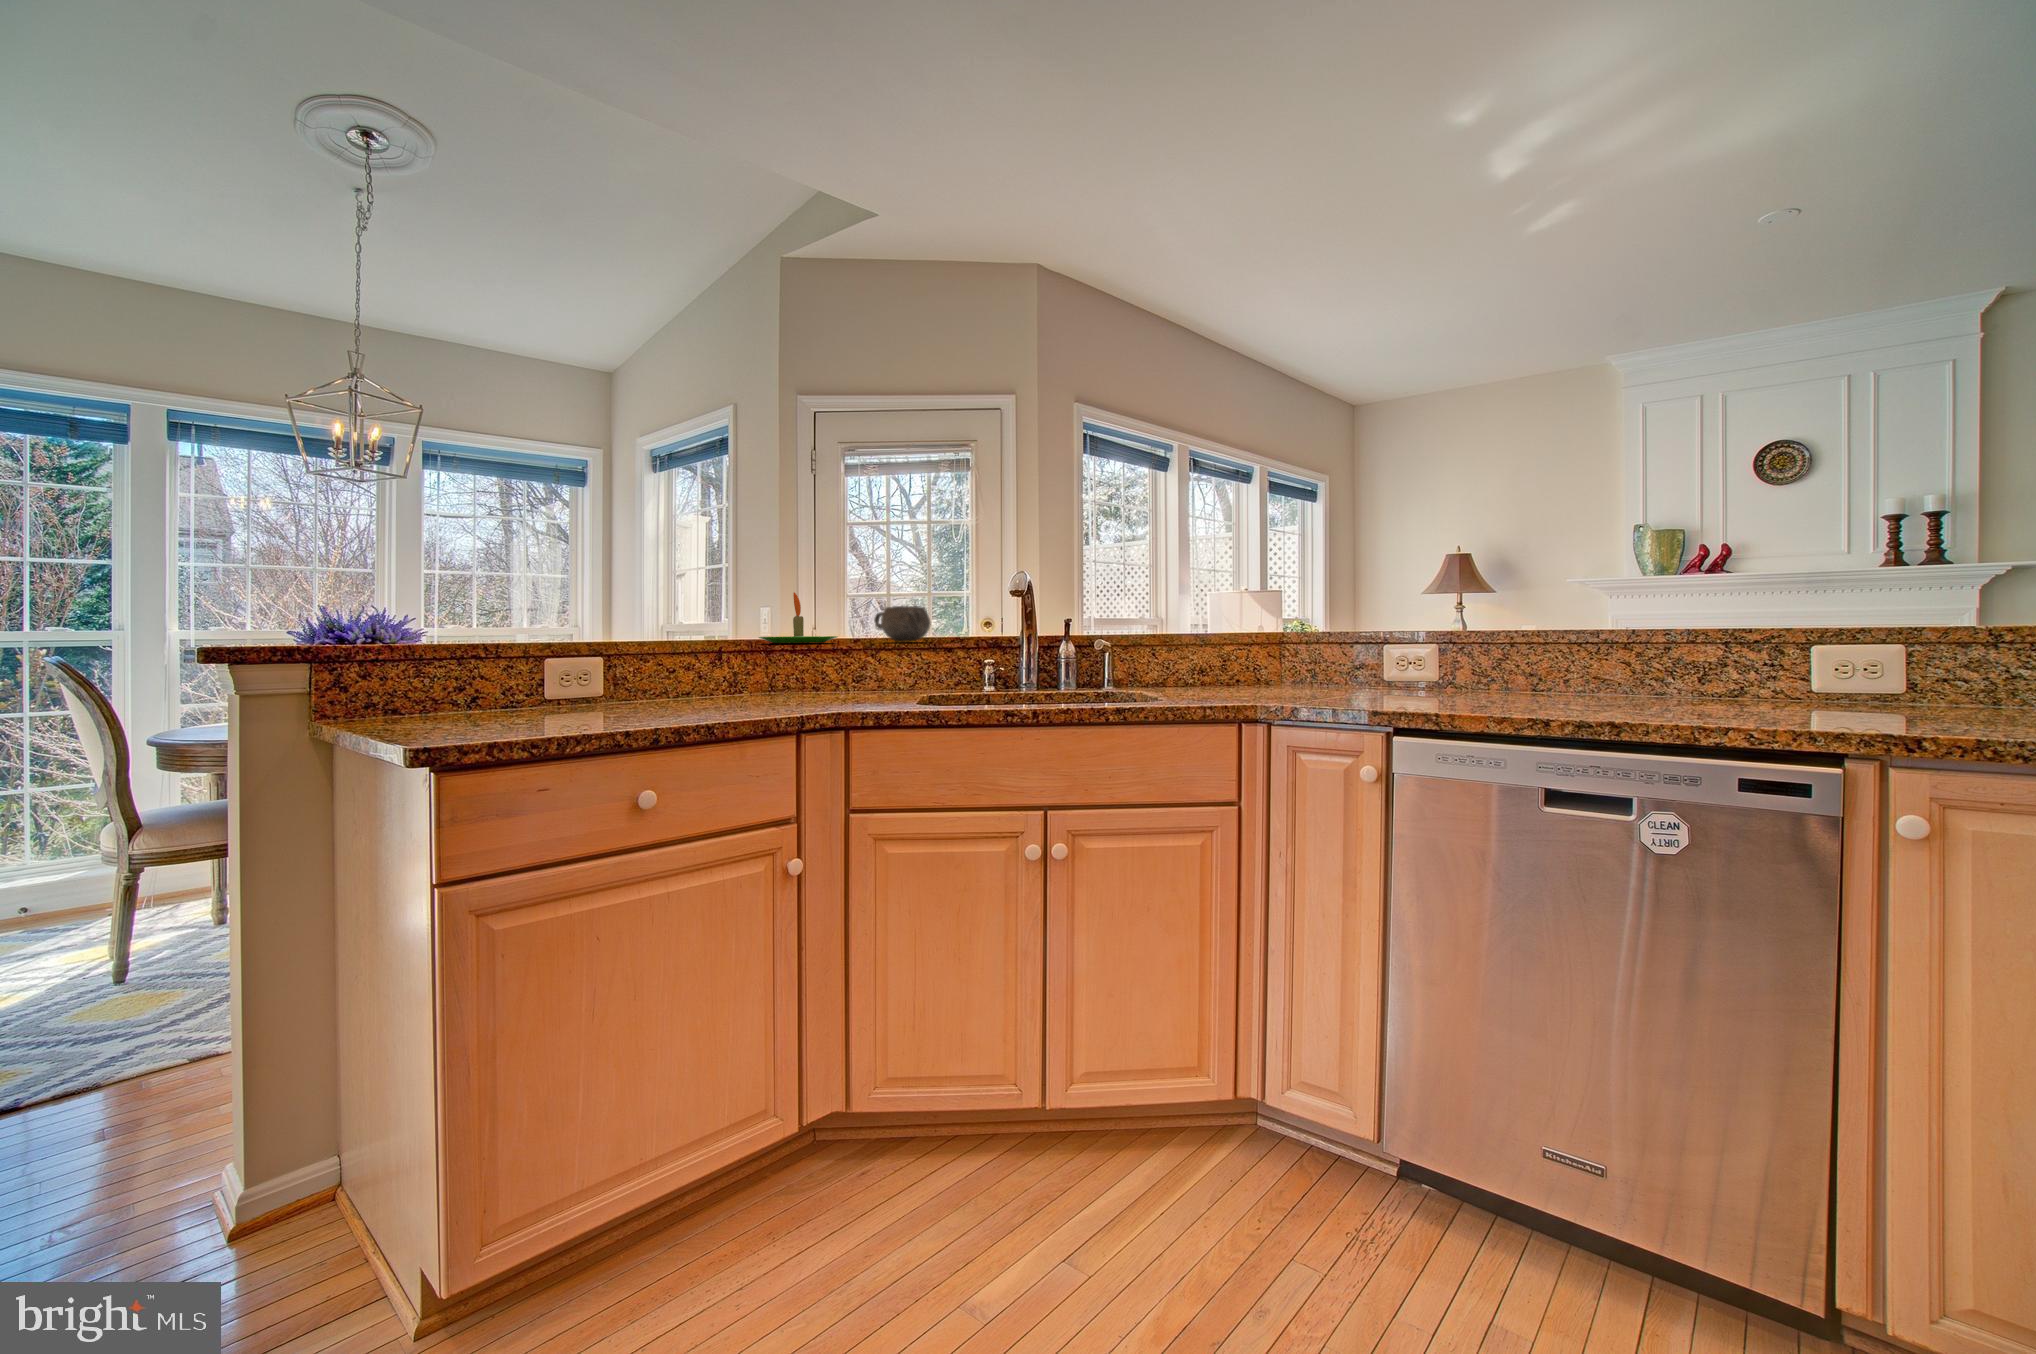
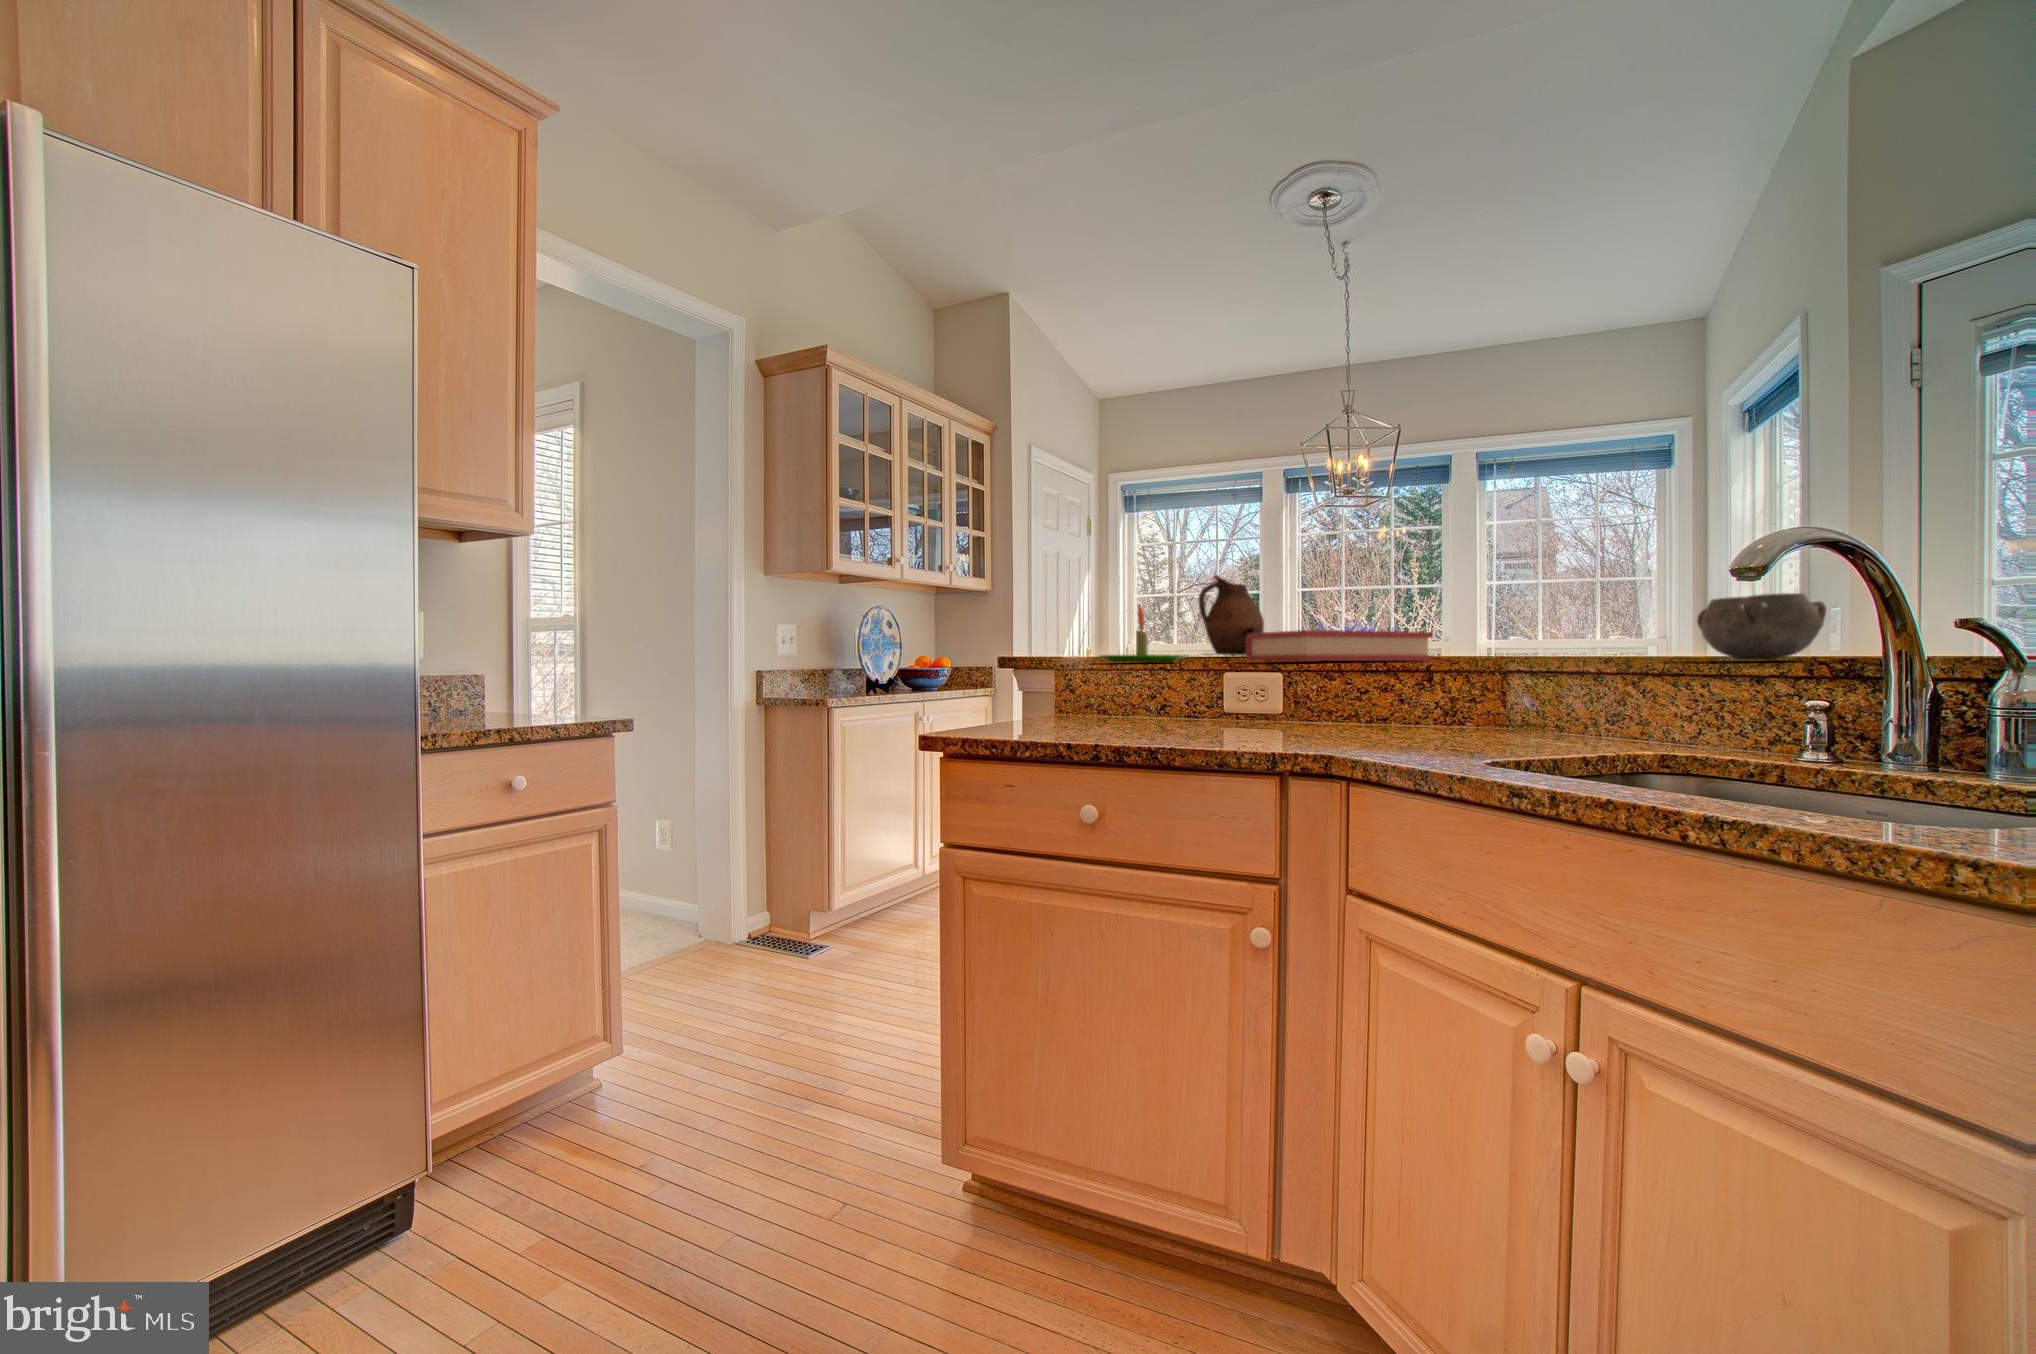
ceramic pitcher: none [271,544,376,644] -> present [1199,575,1264,656]
candle: present [759,592,838,643] -> present [1098,604,1185,662]
hardback book: none [570,619,712,646] -> present [1246,630,1433,661]

